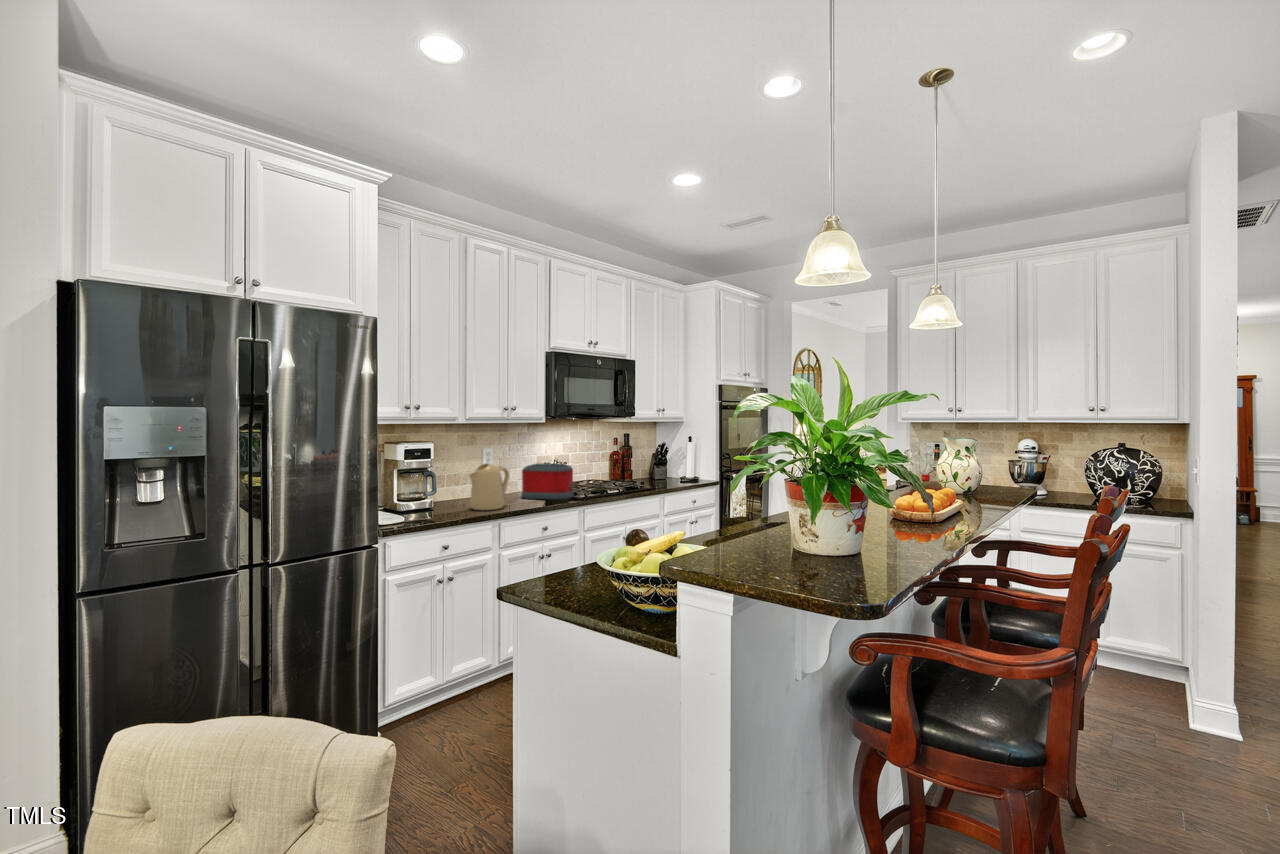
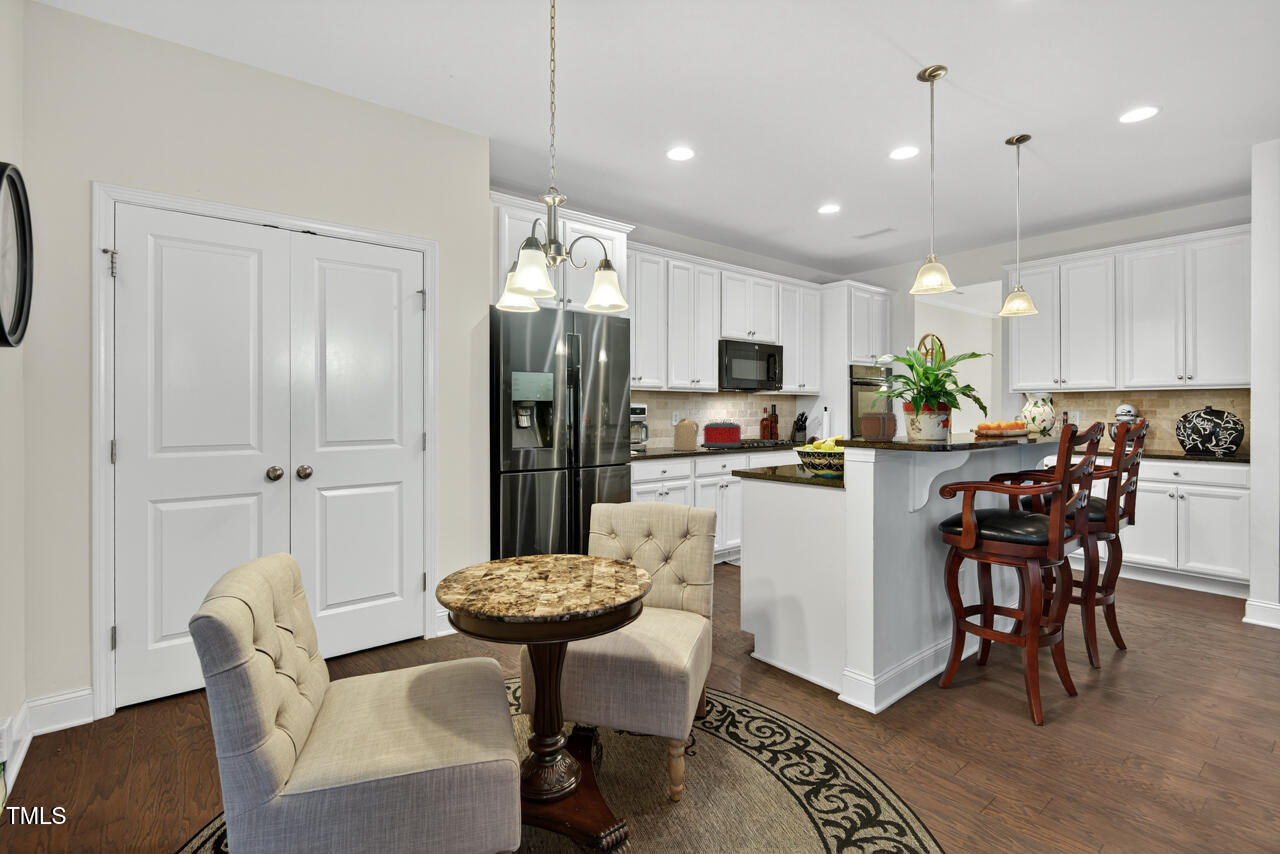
mug: none [709,504,775,570] -> present [861,412,897,442]

